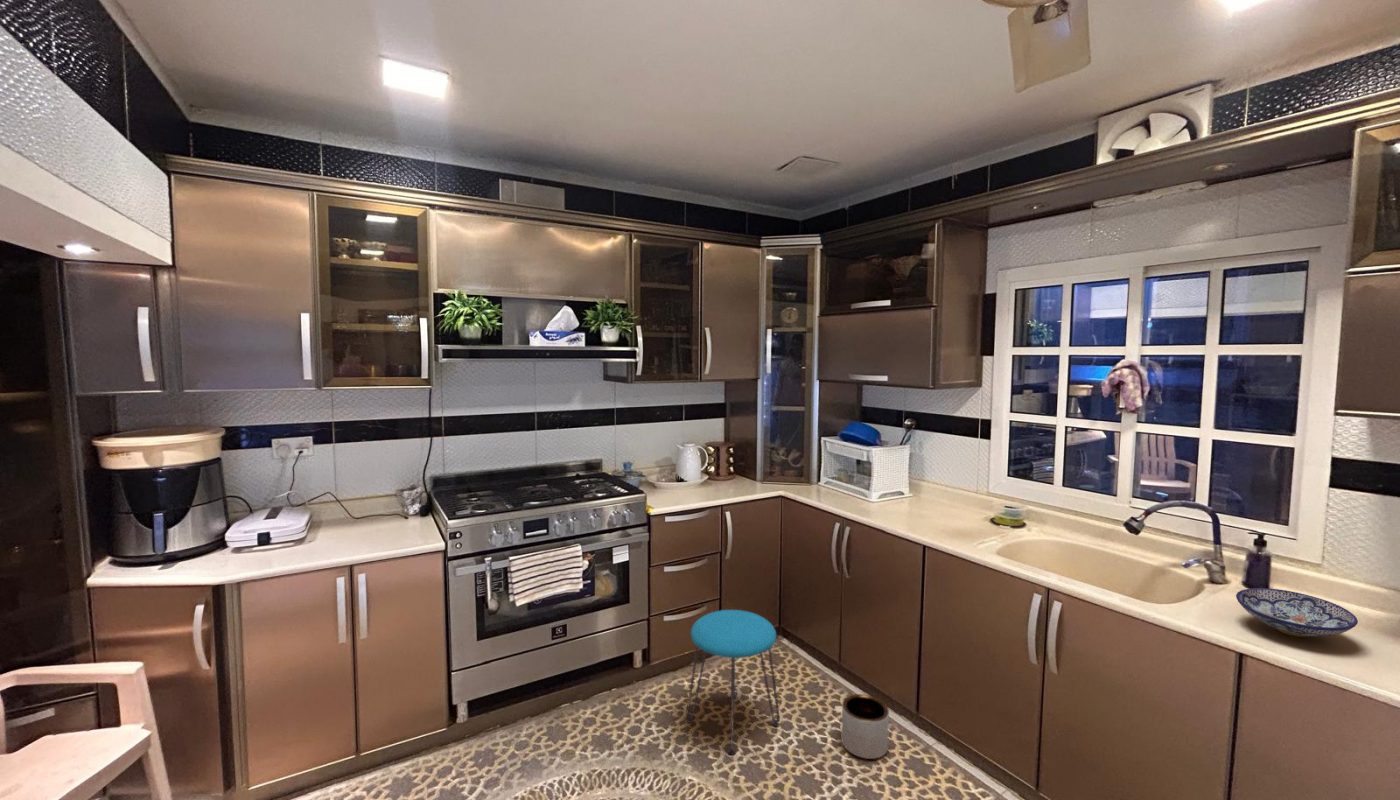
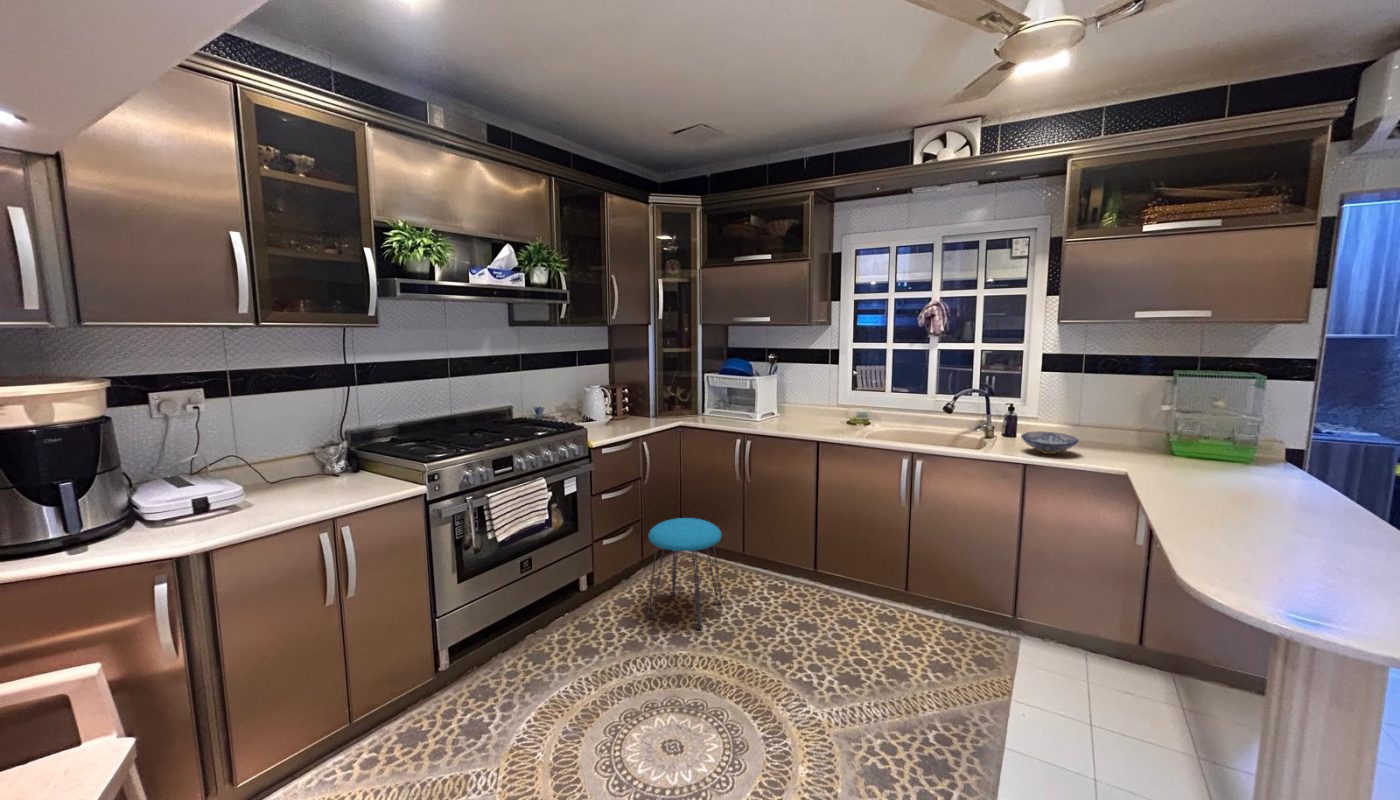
planter: present [841,694,889,759] -> none [771,564,806,608]

